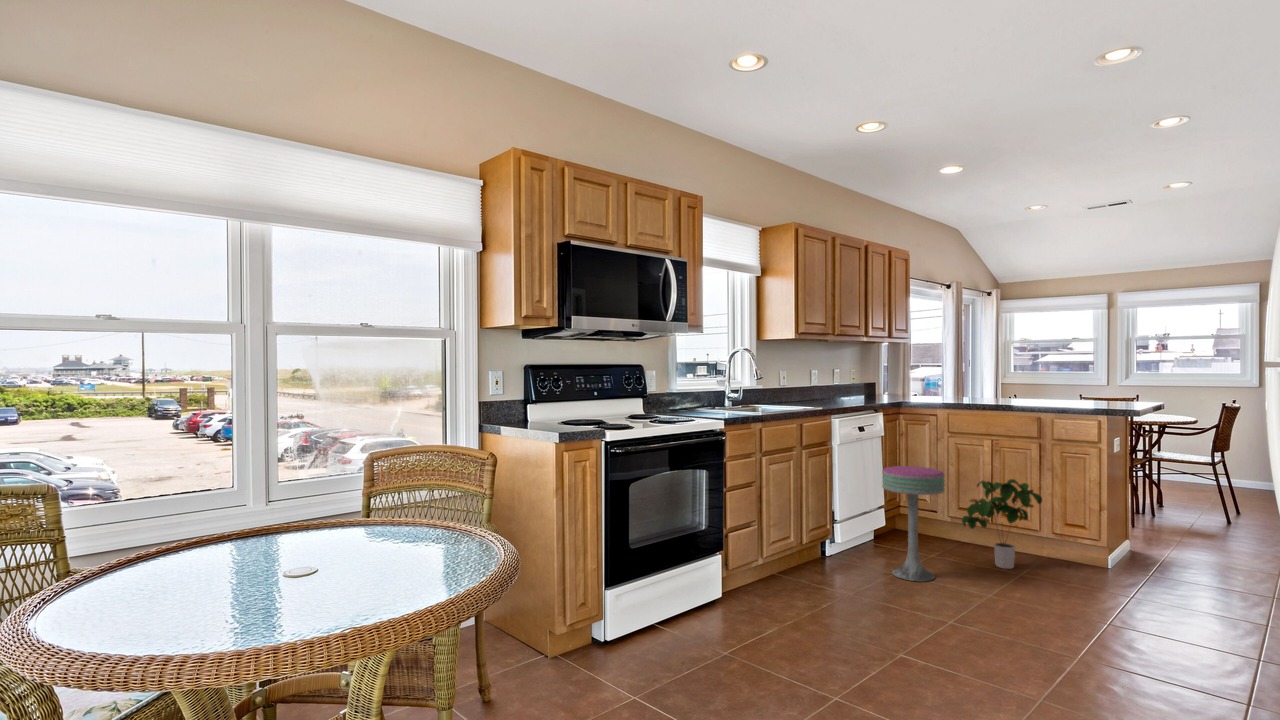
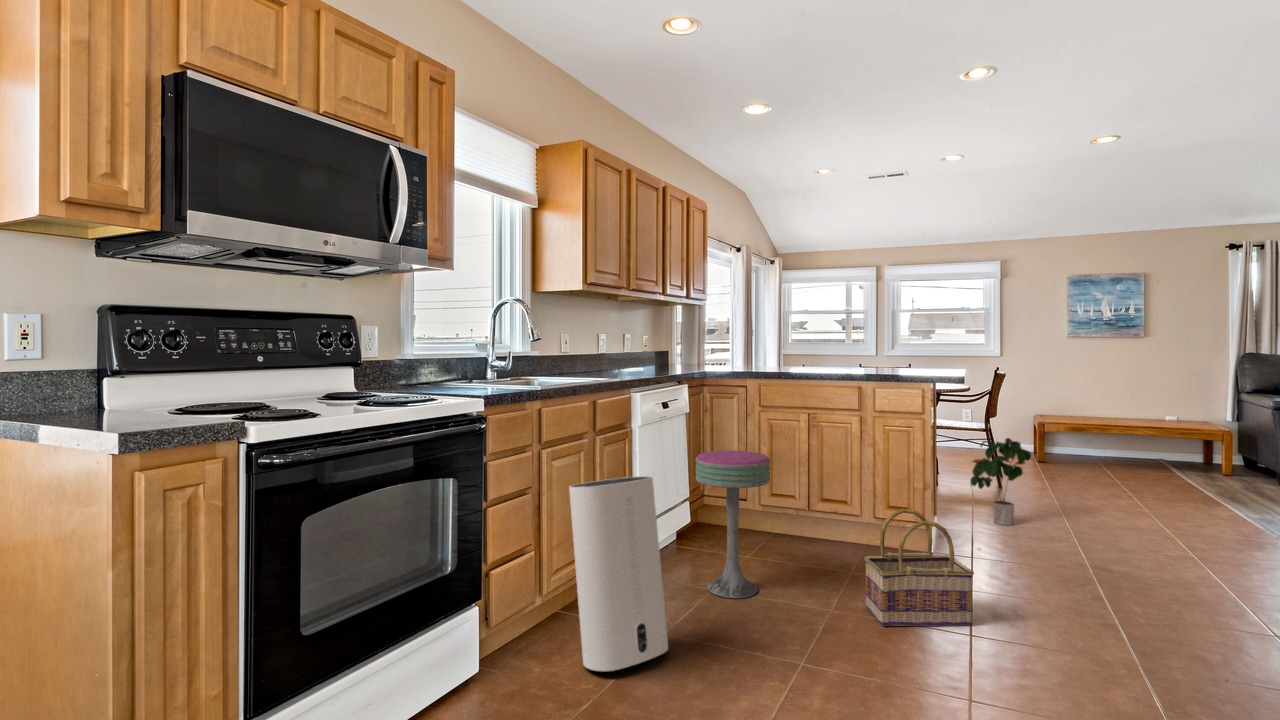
air purifier: none [781,479,853,608] -> present [569,476,668,671]
potted plant: present [962,479,1042,569] -> present [970,438,1031,525]
basket: none [1023,520,1119,618] -> present [864,509,974,626]

